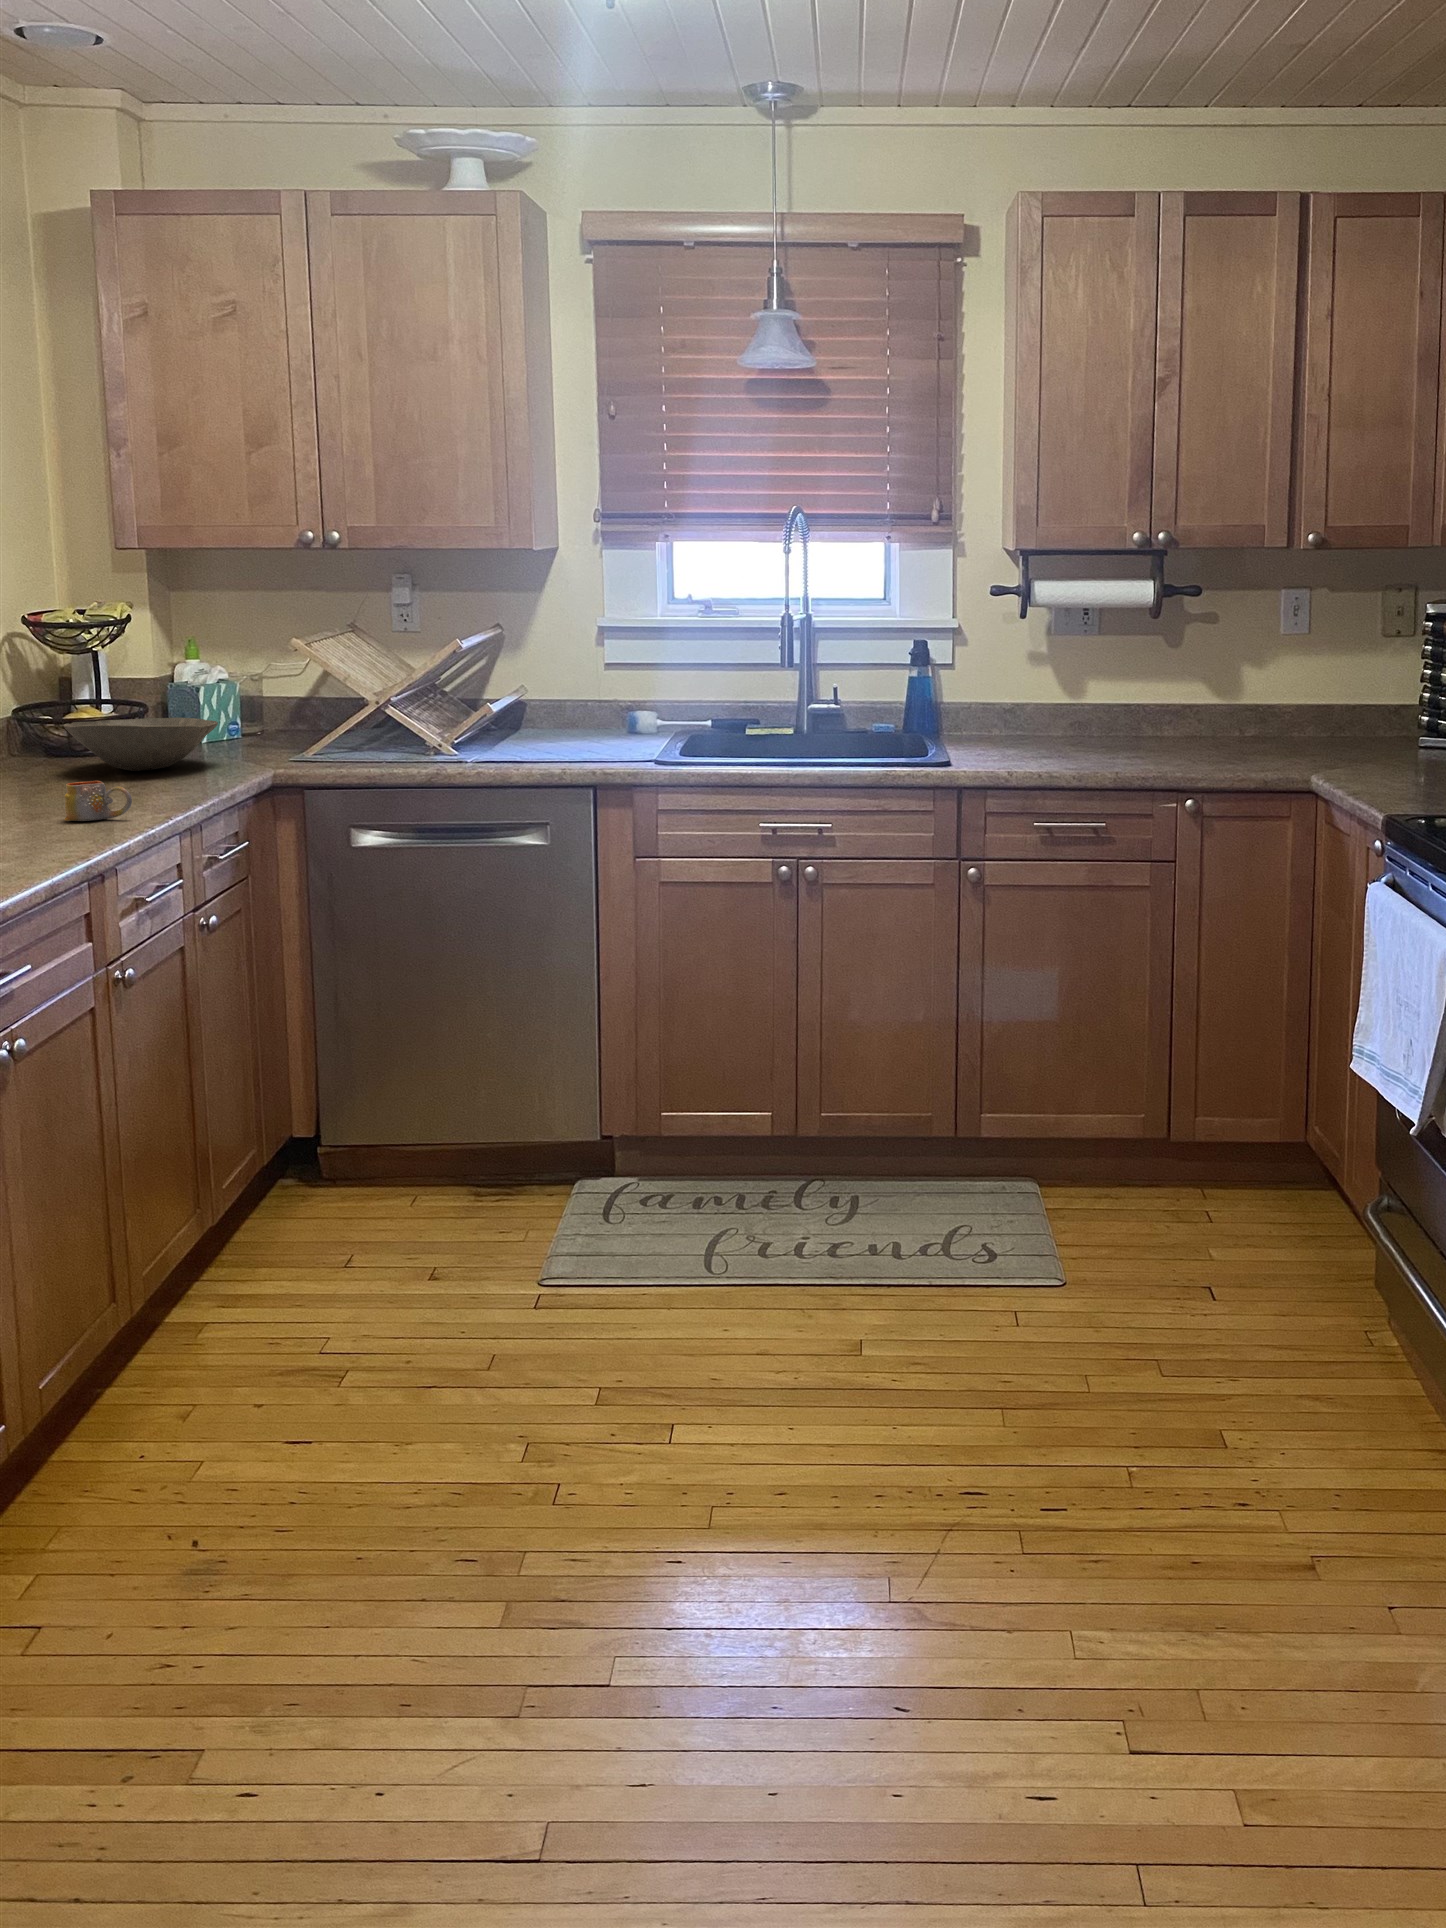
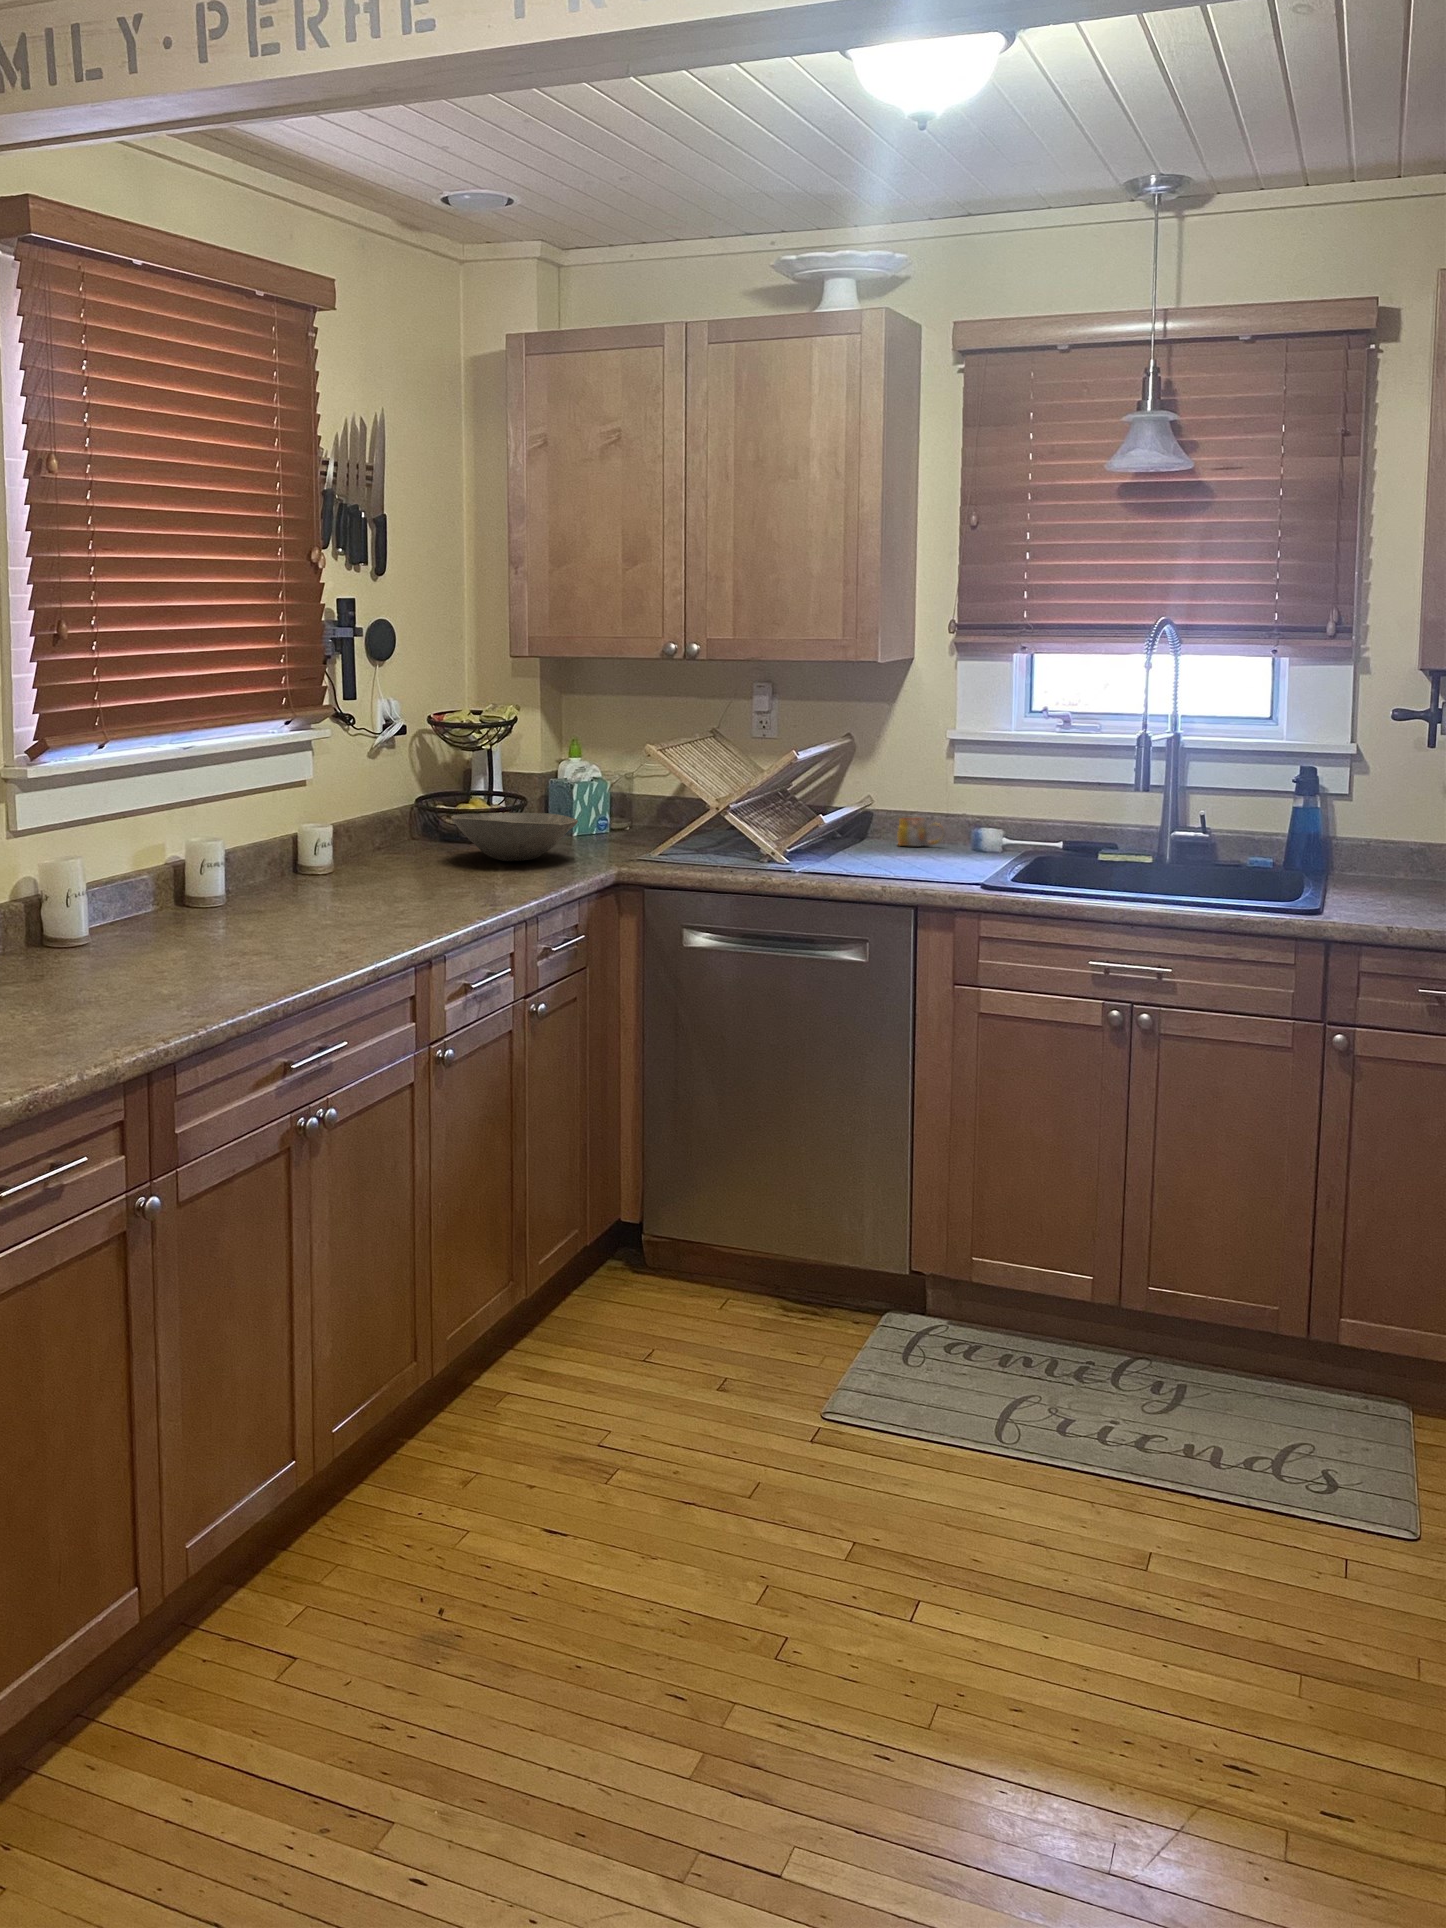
mug: present [64,781,132,821] -> present [897,818,946,846]

